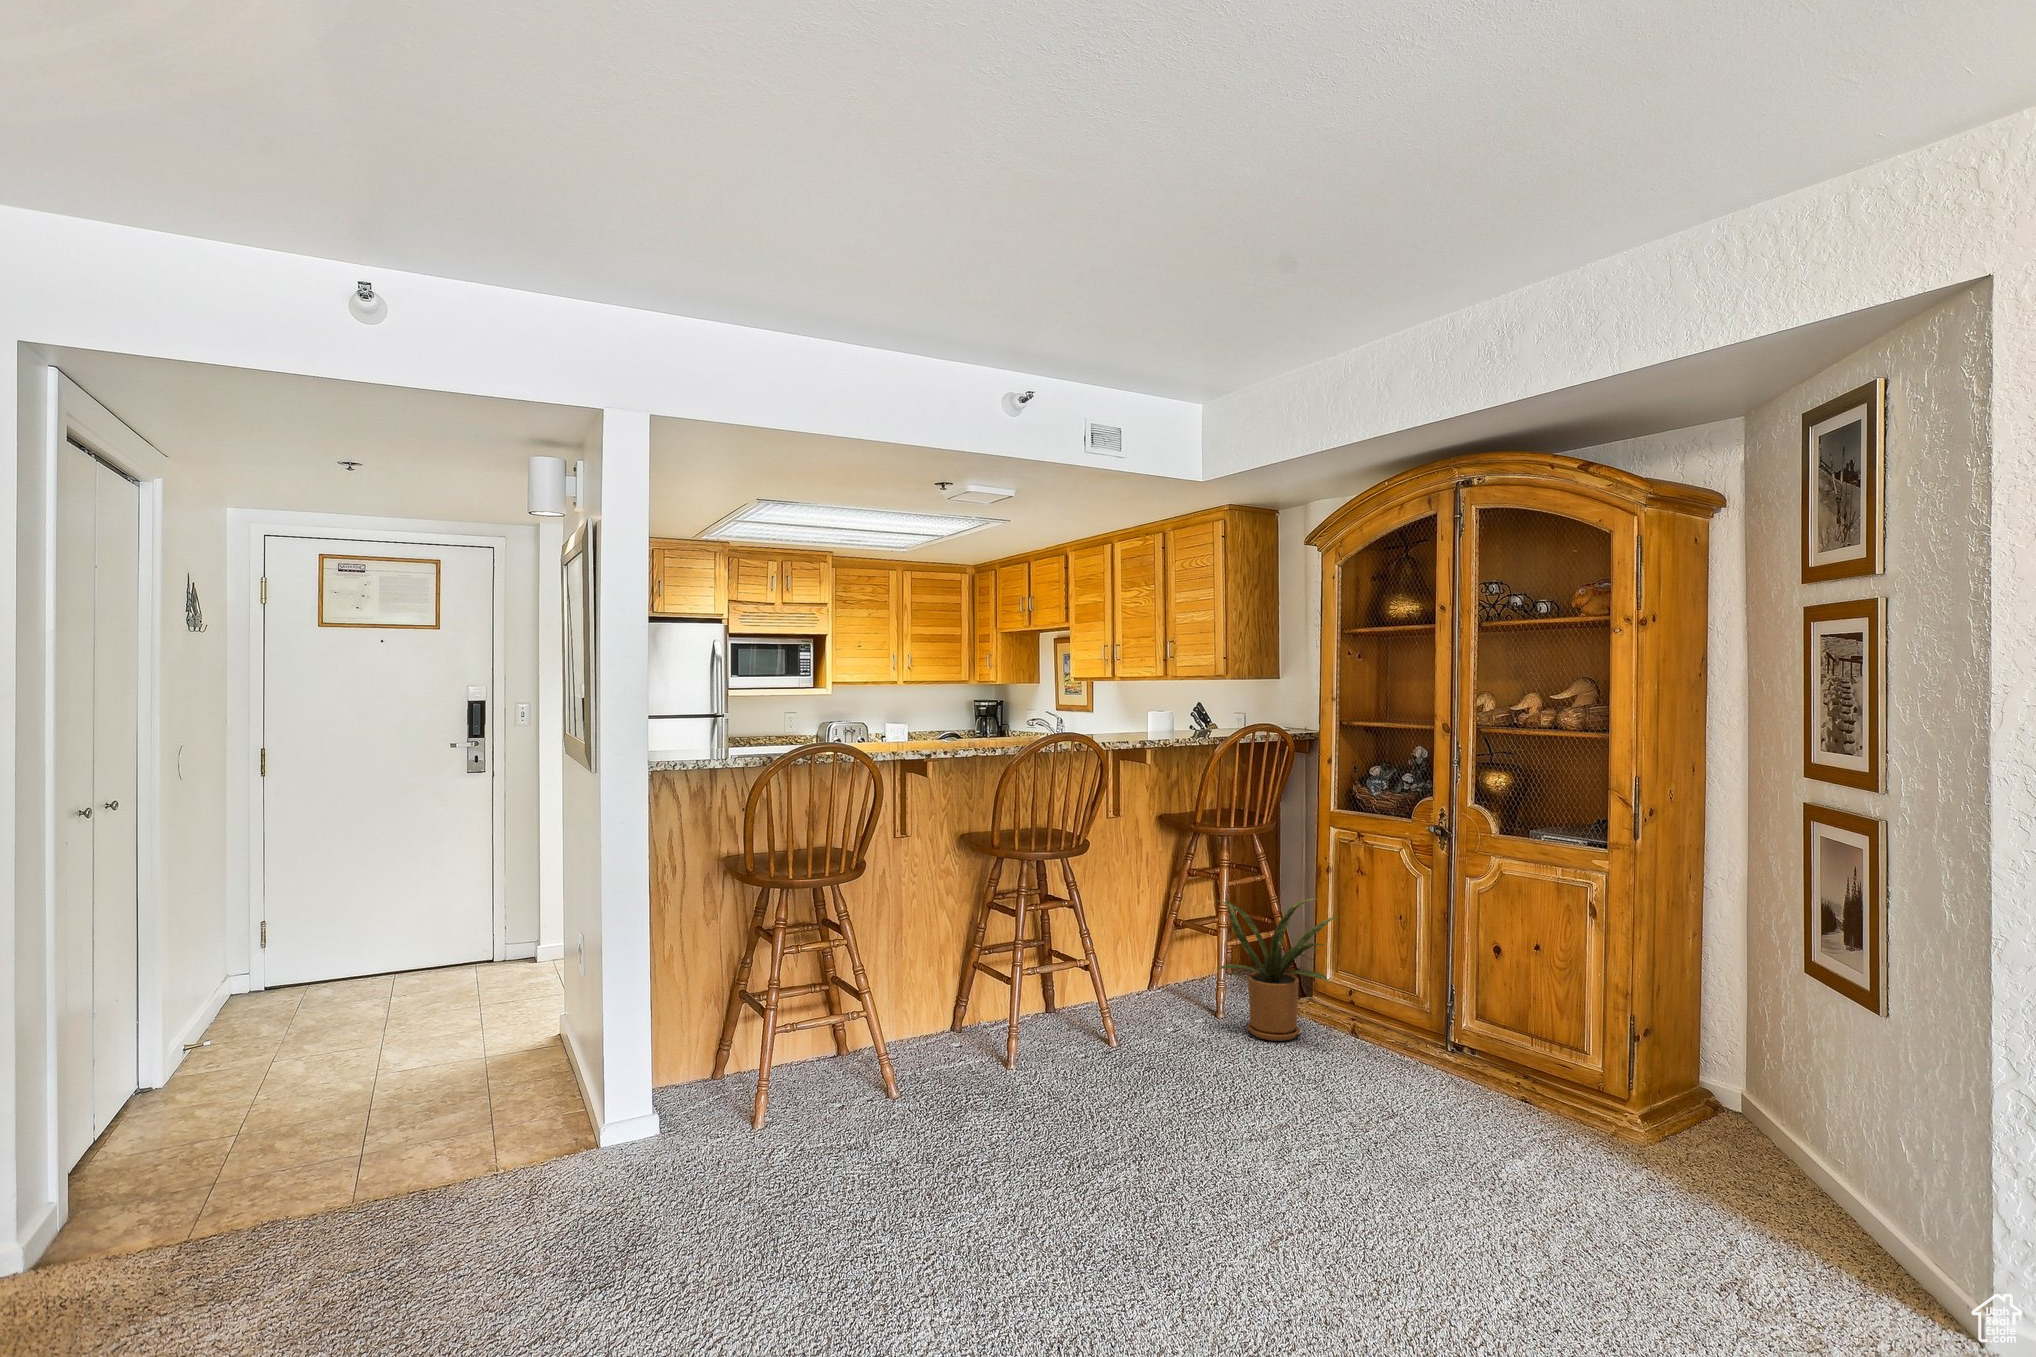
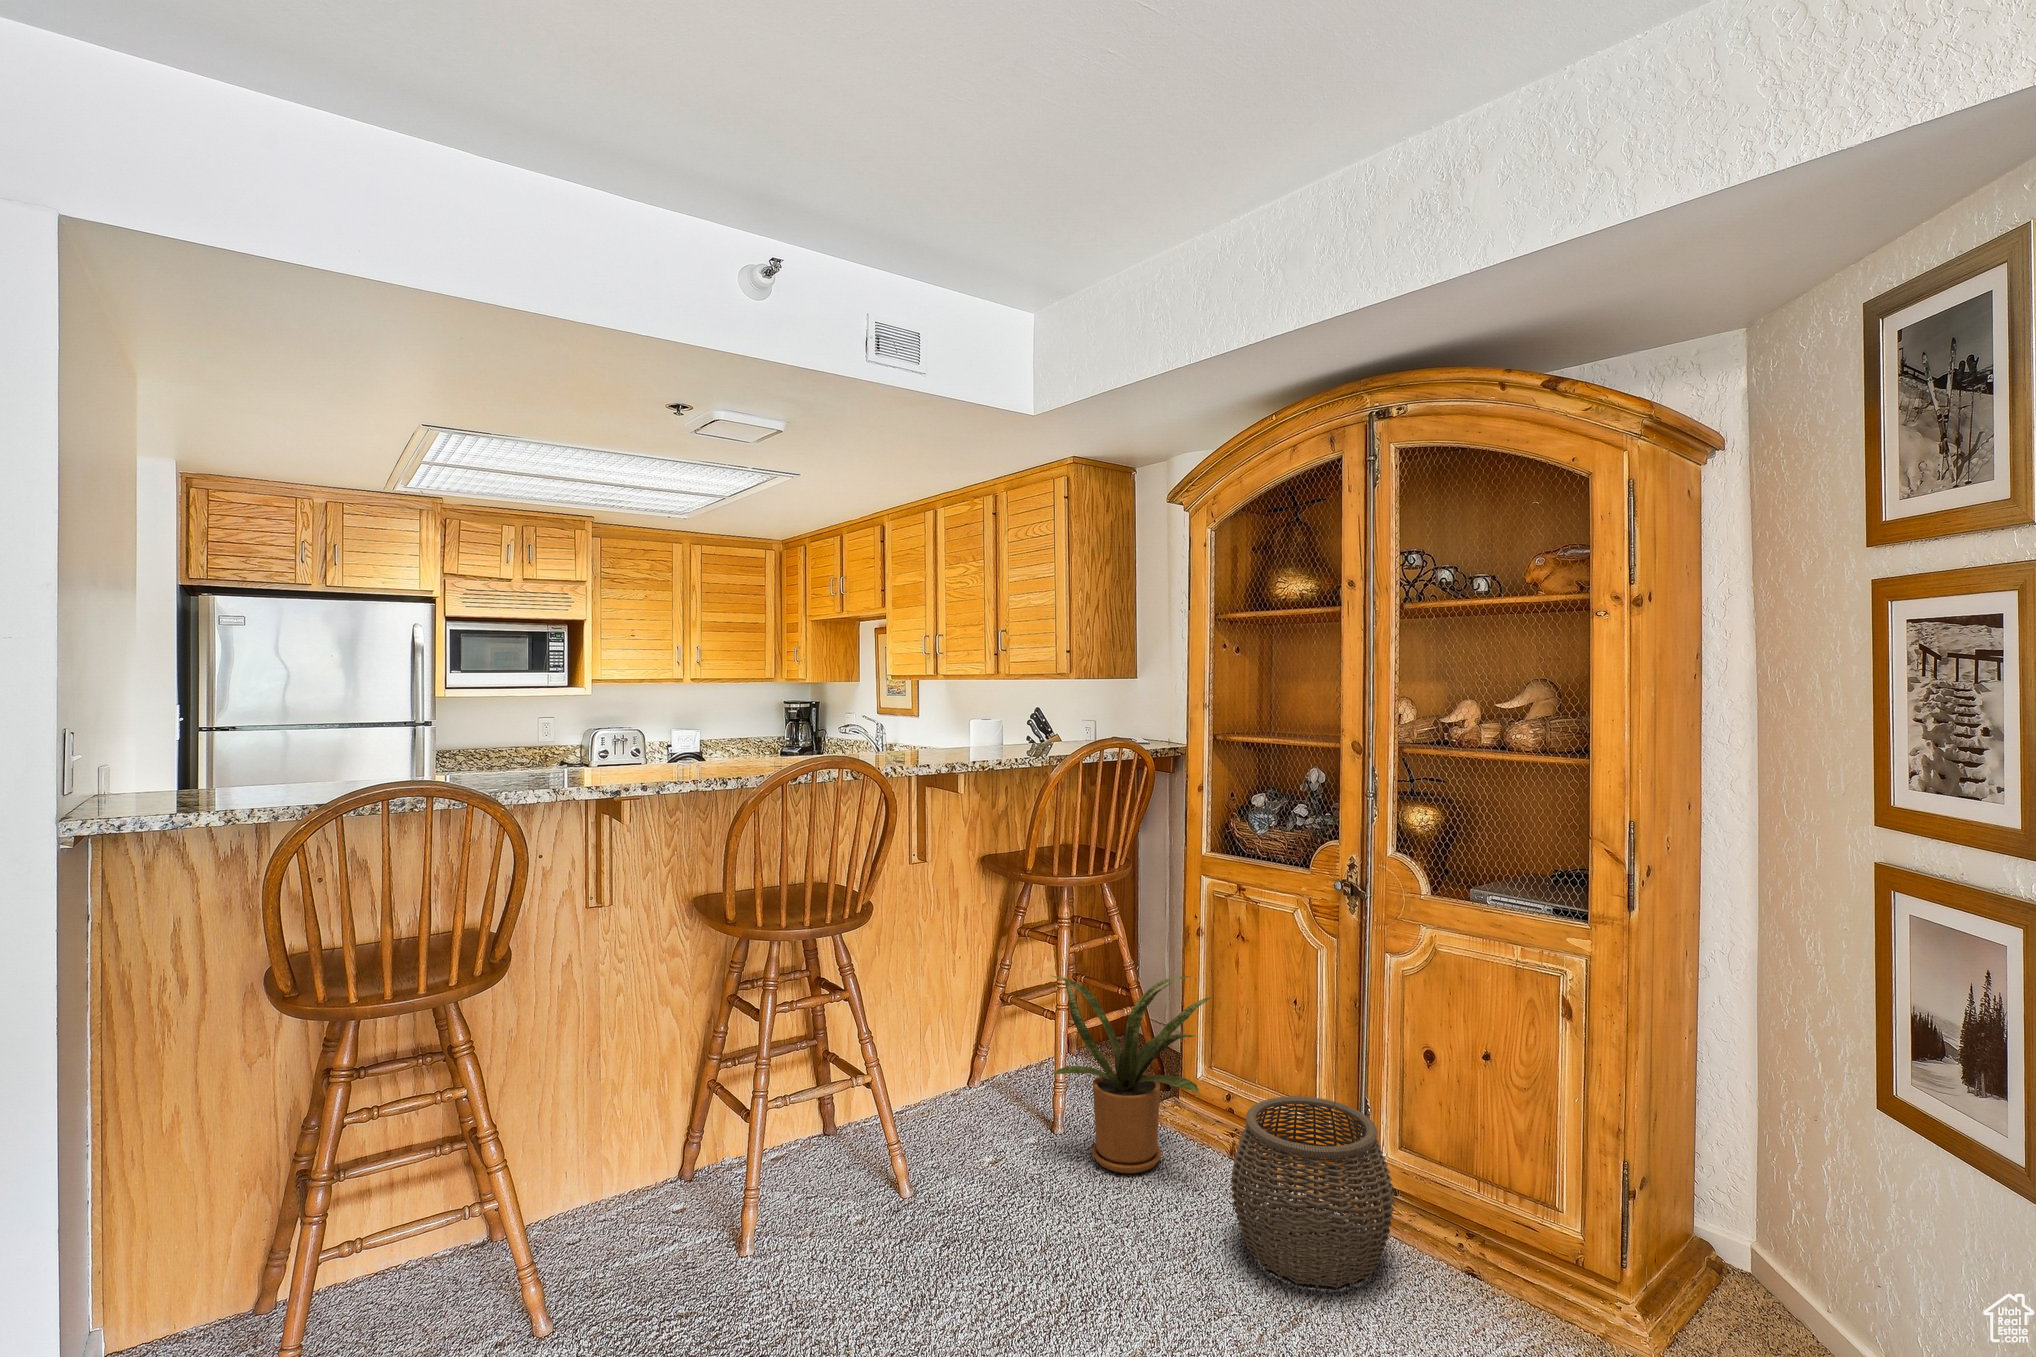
woven basket: none [1350,980,1470,1103] -> present [1231,1096,1394,1289]

